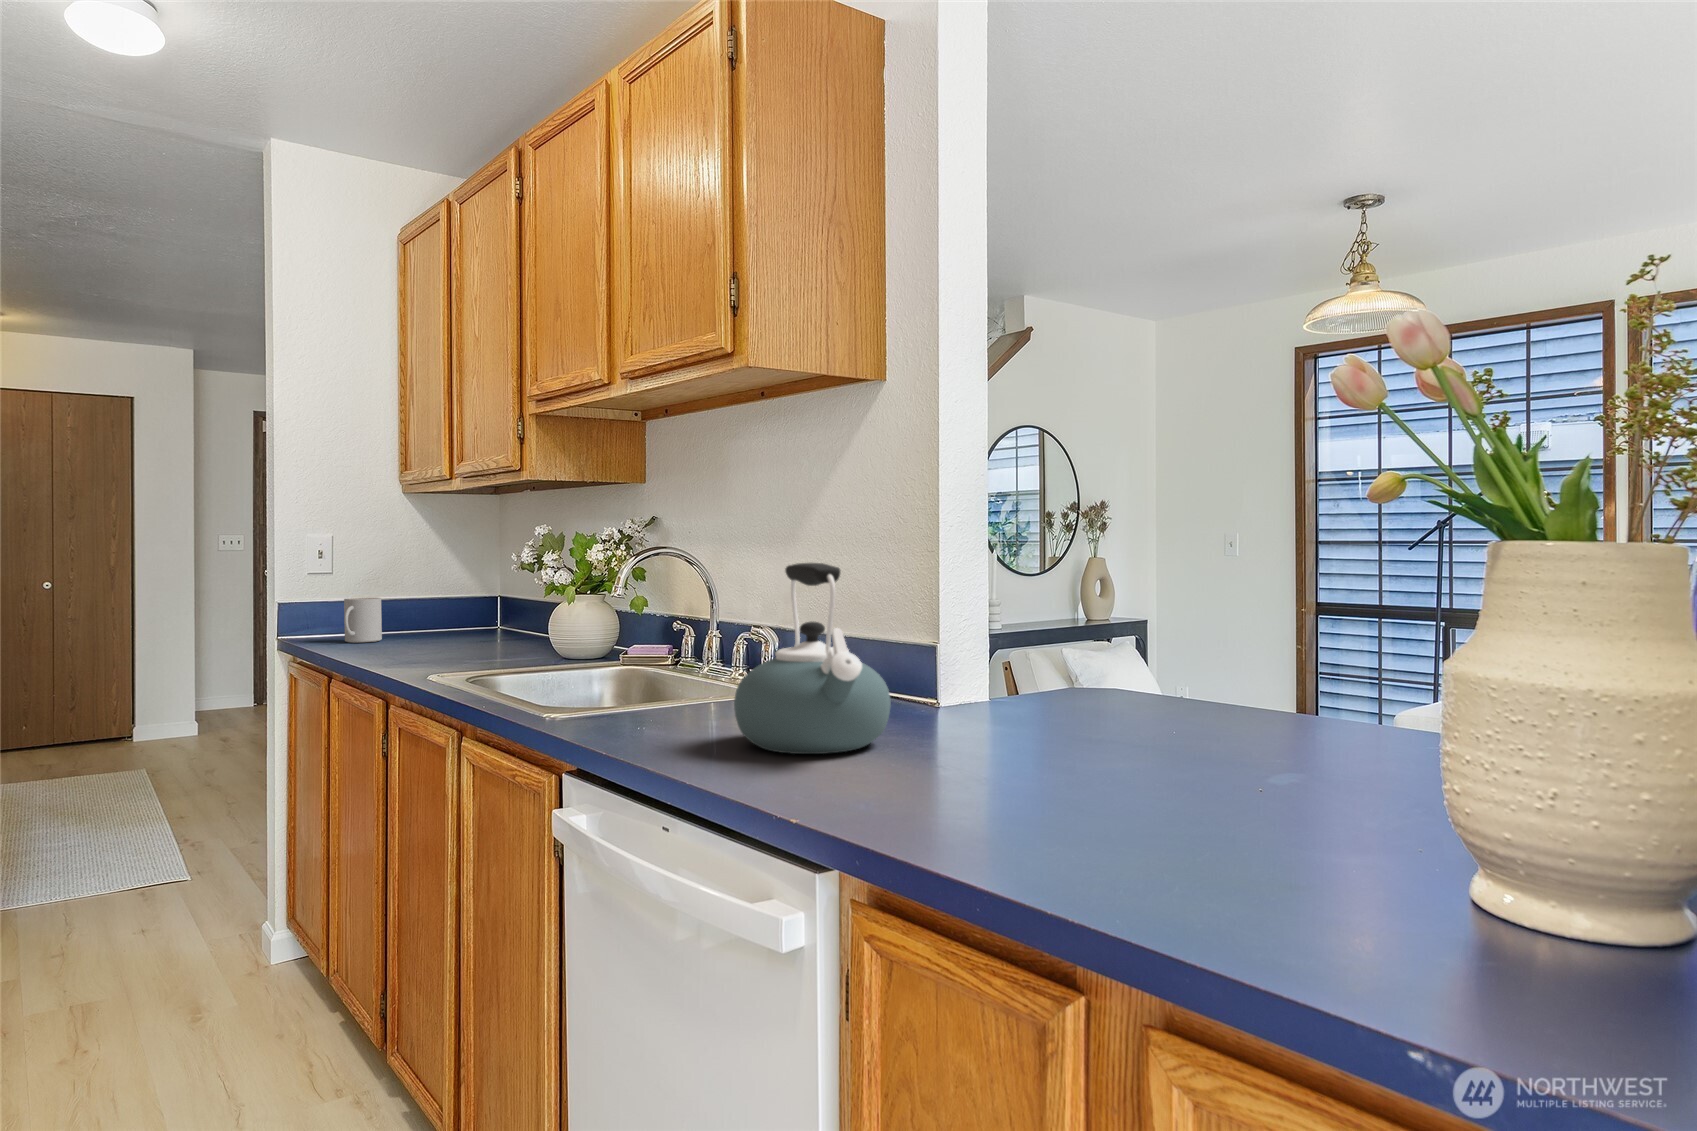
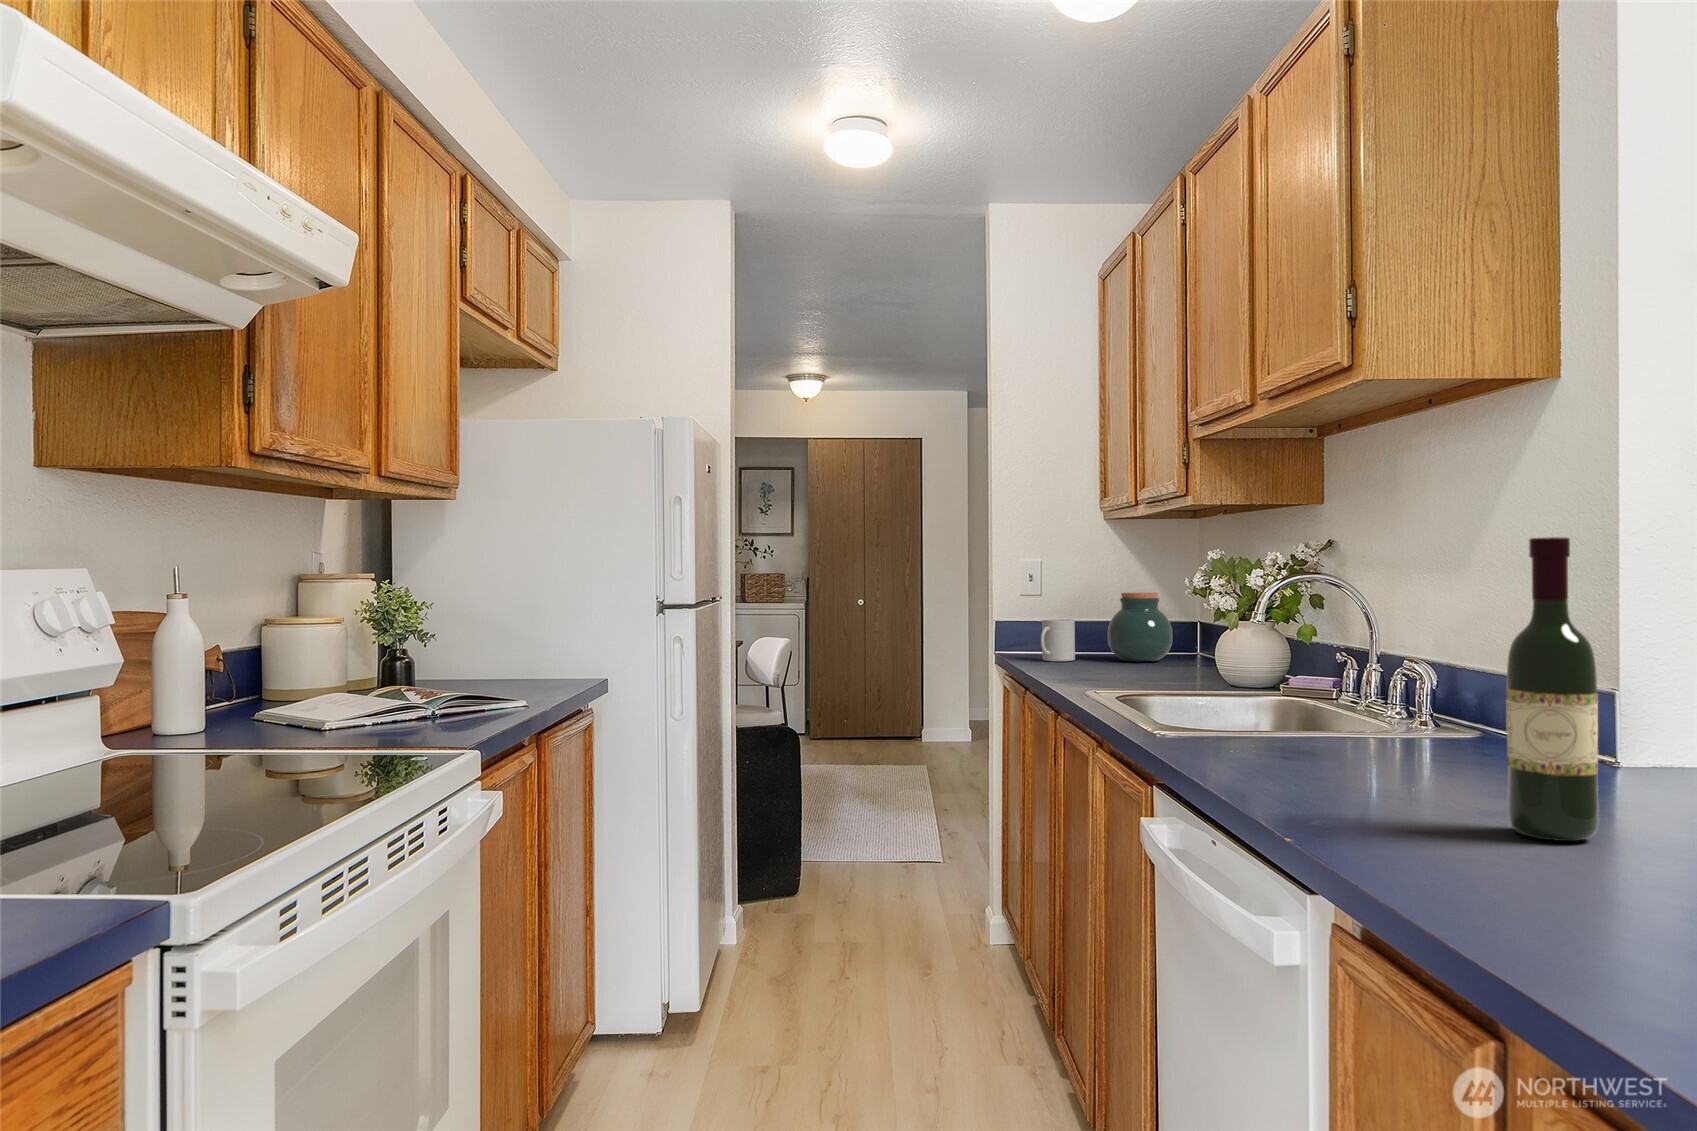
wine bottle: none [952,513,1022,783] -> present [1506,537,1599,841]
kettle: present [734,563,891,754] -> none [1304,591,1486,793]
jar: none [417,569,484,638] -> present [1108,592,1172,662]

